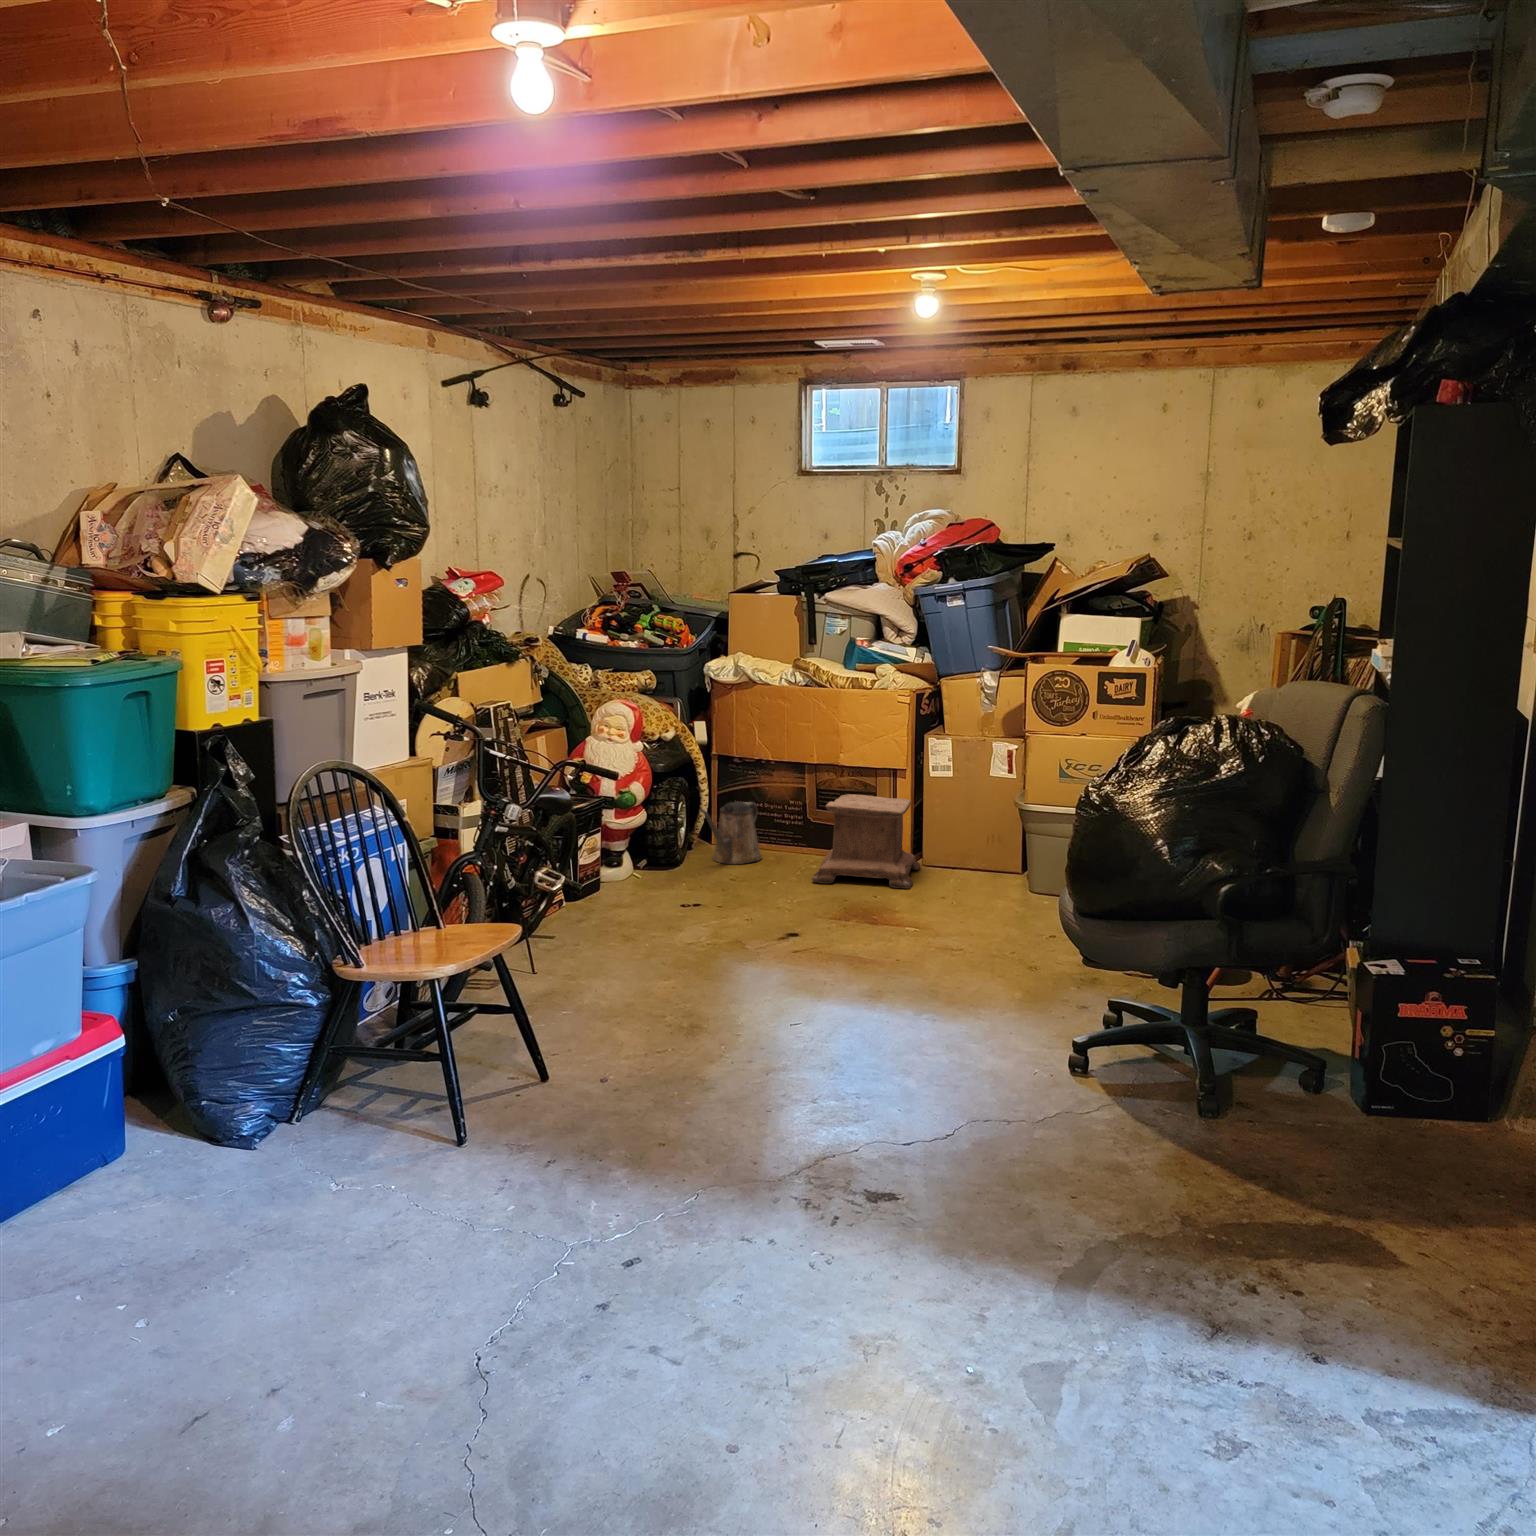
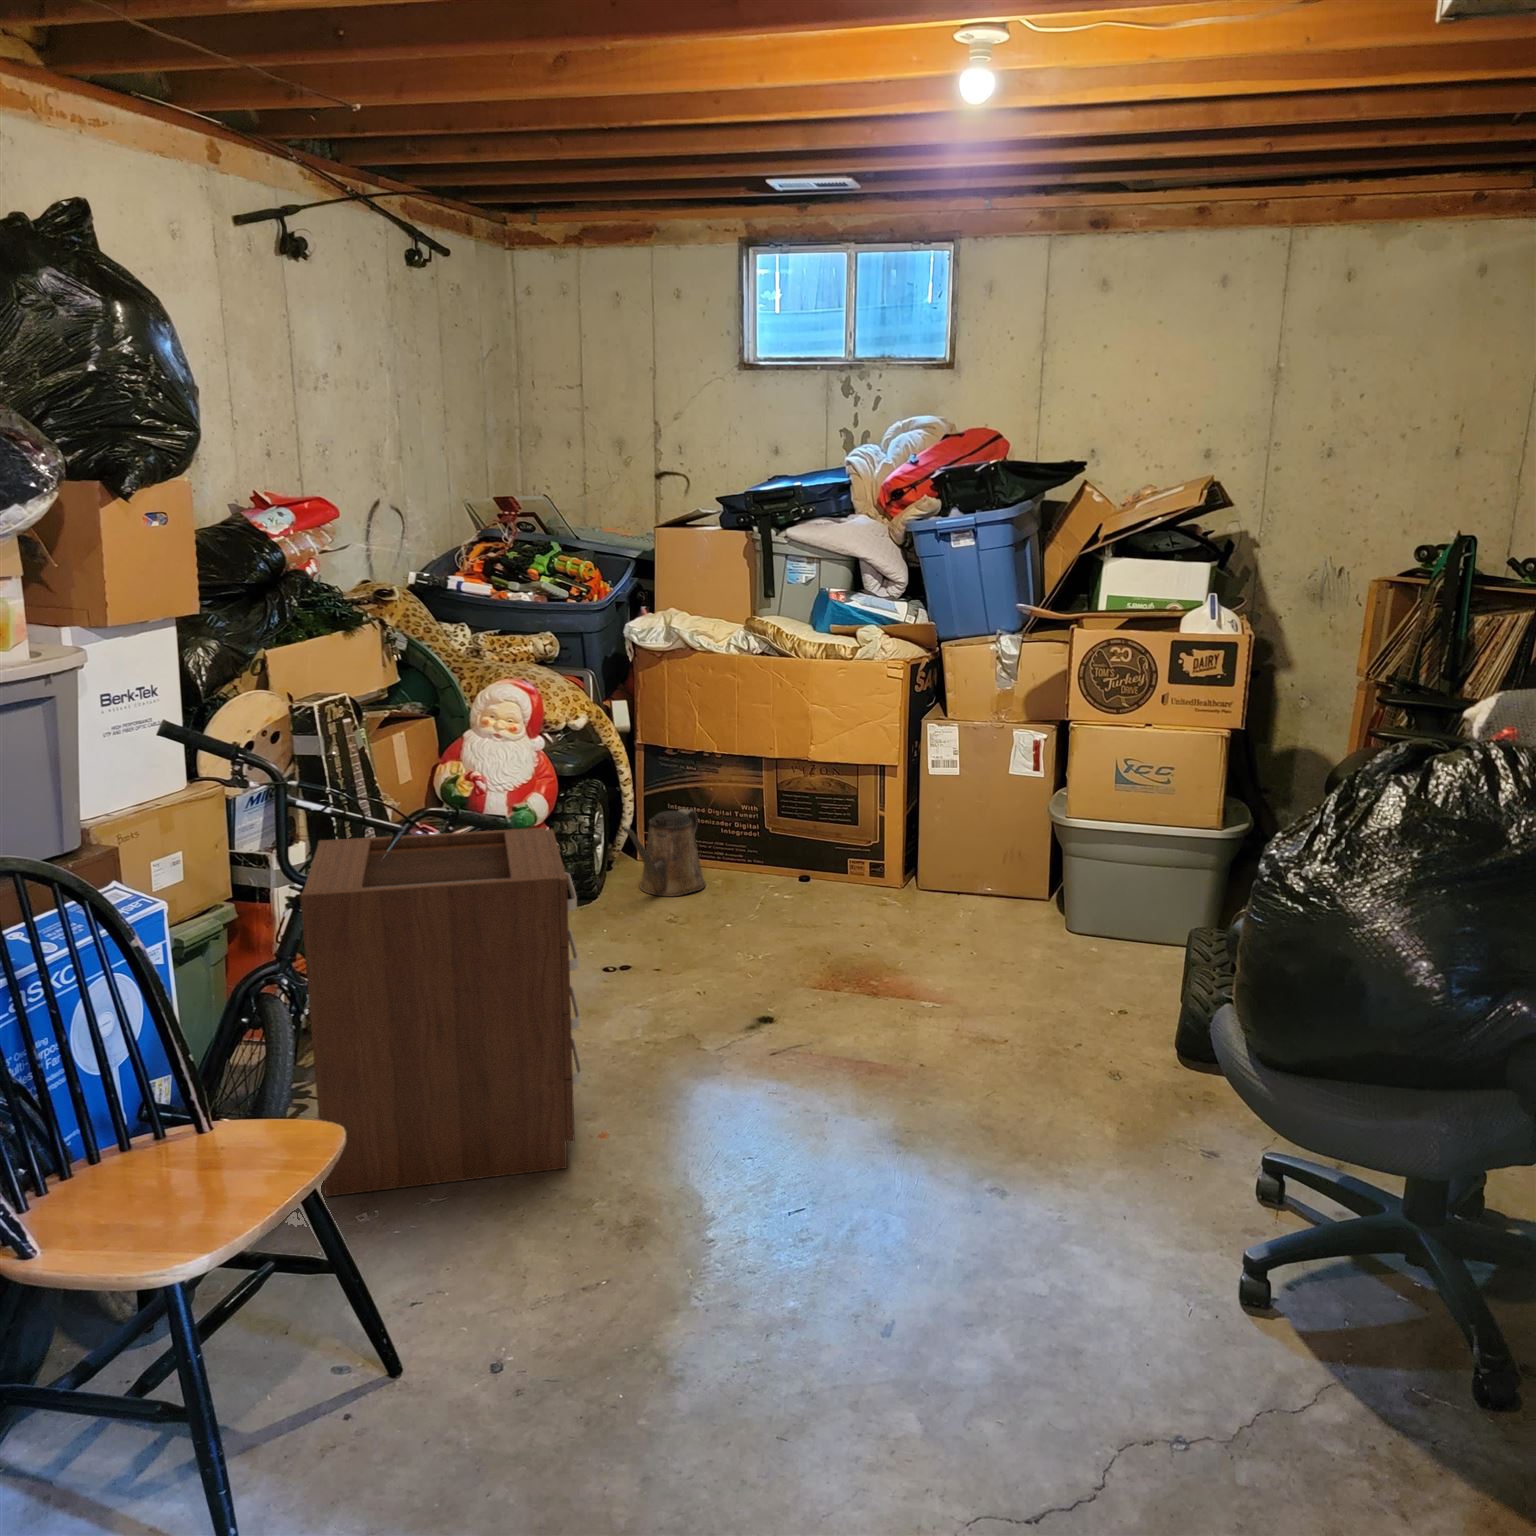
filing cabinet: none [493,782,663,1005] -> present [301,828,581,1196]
stool: present [812,794,920,888] -> none [778,801,918,934]

